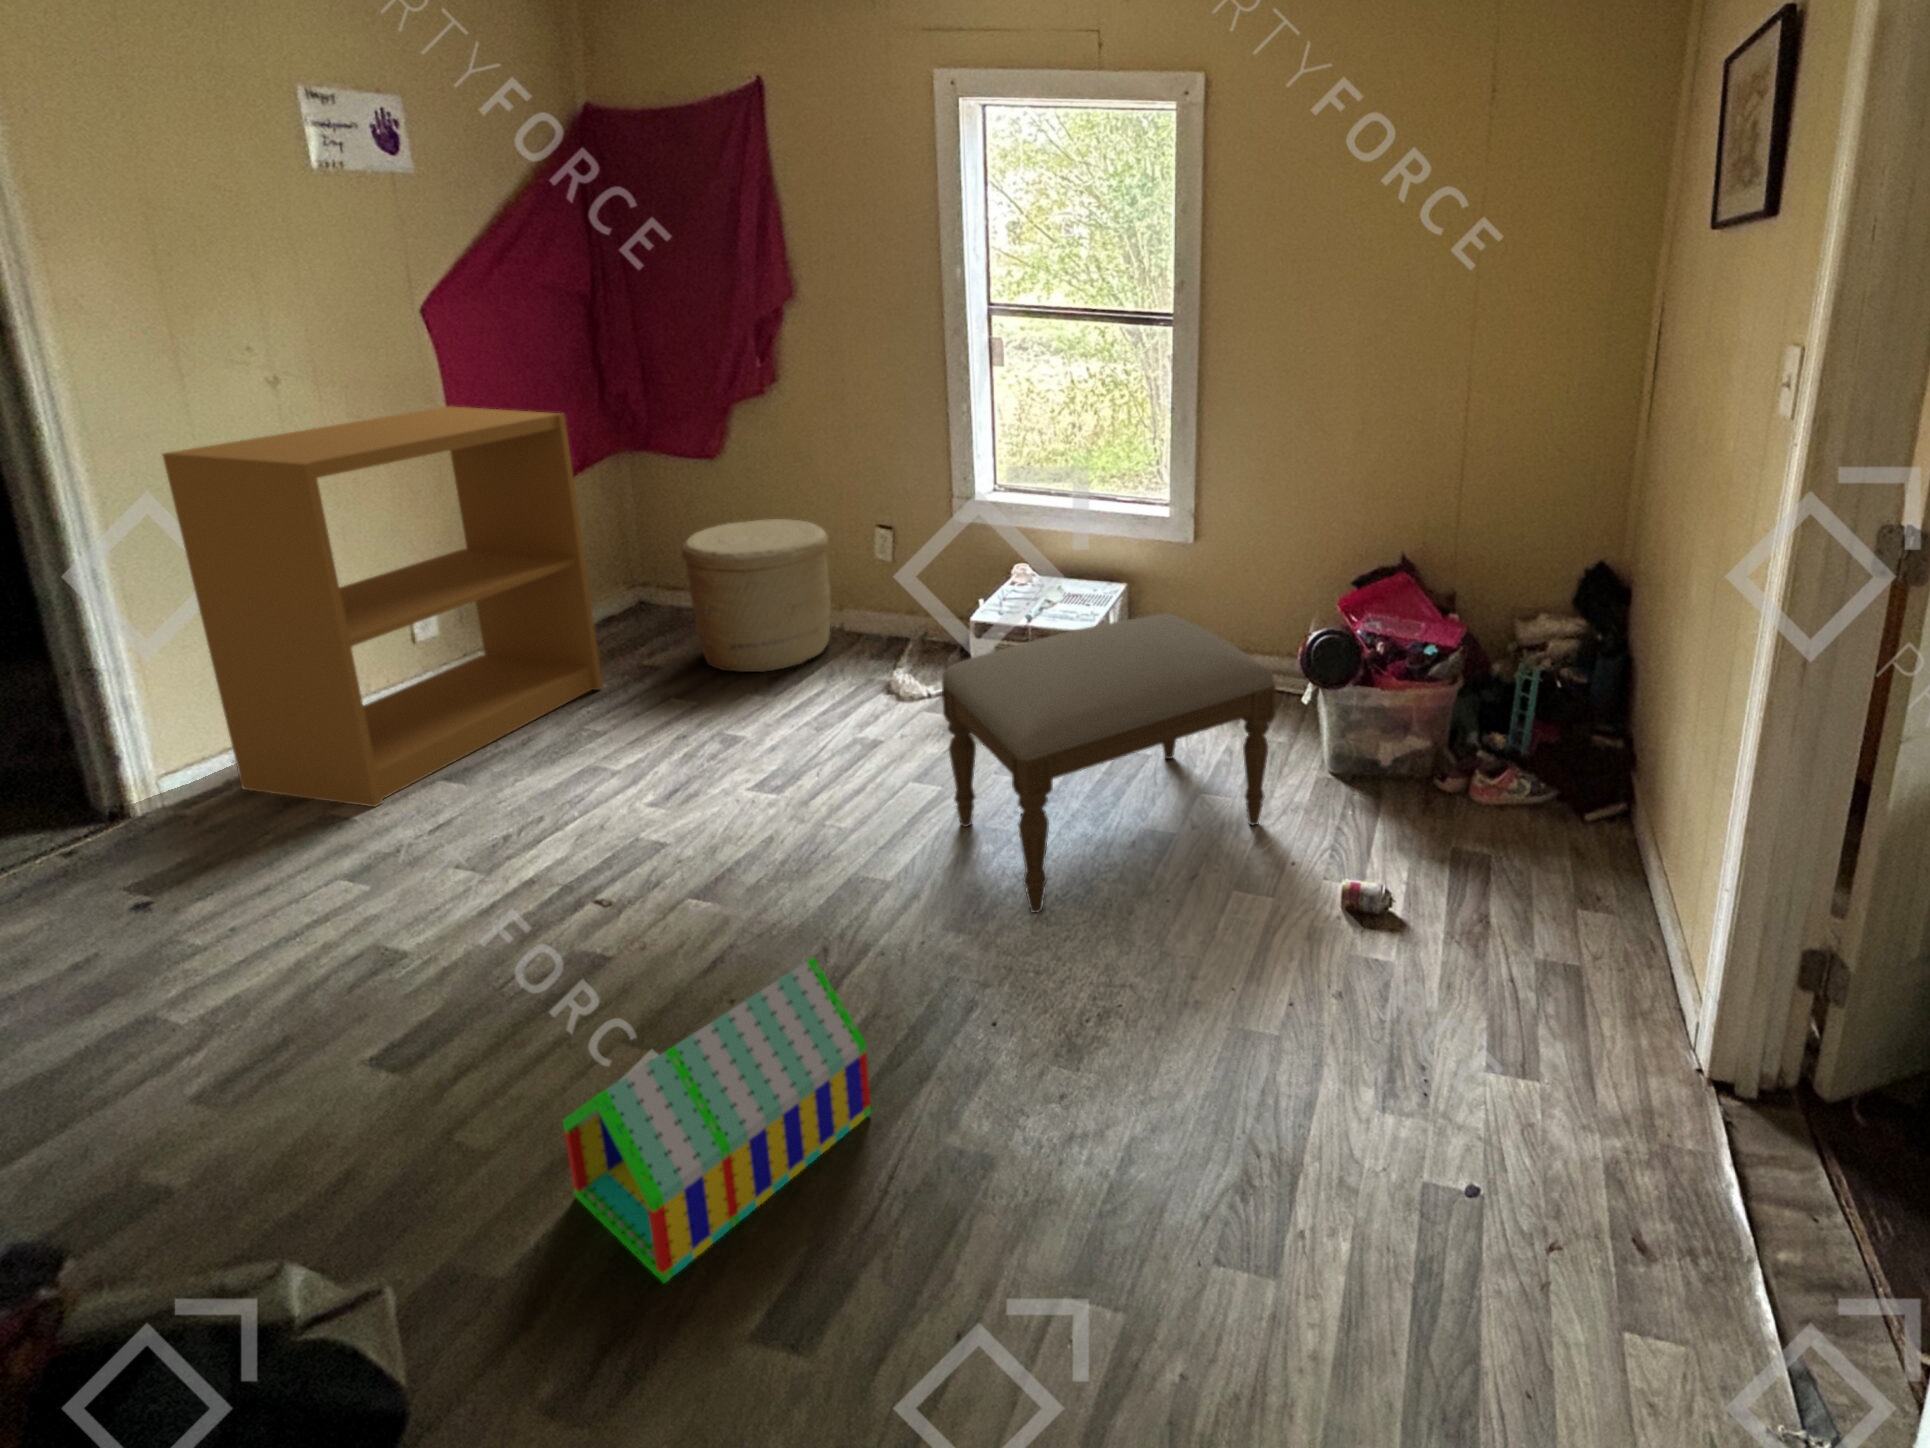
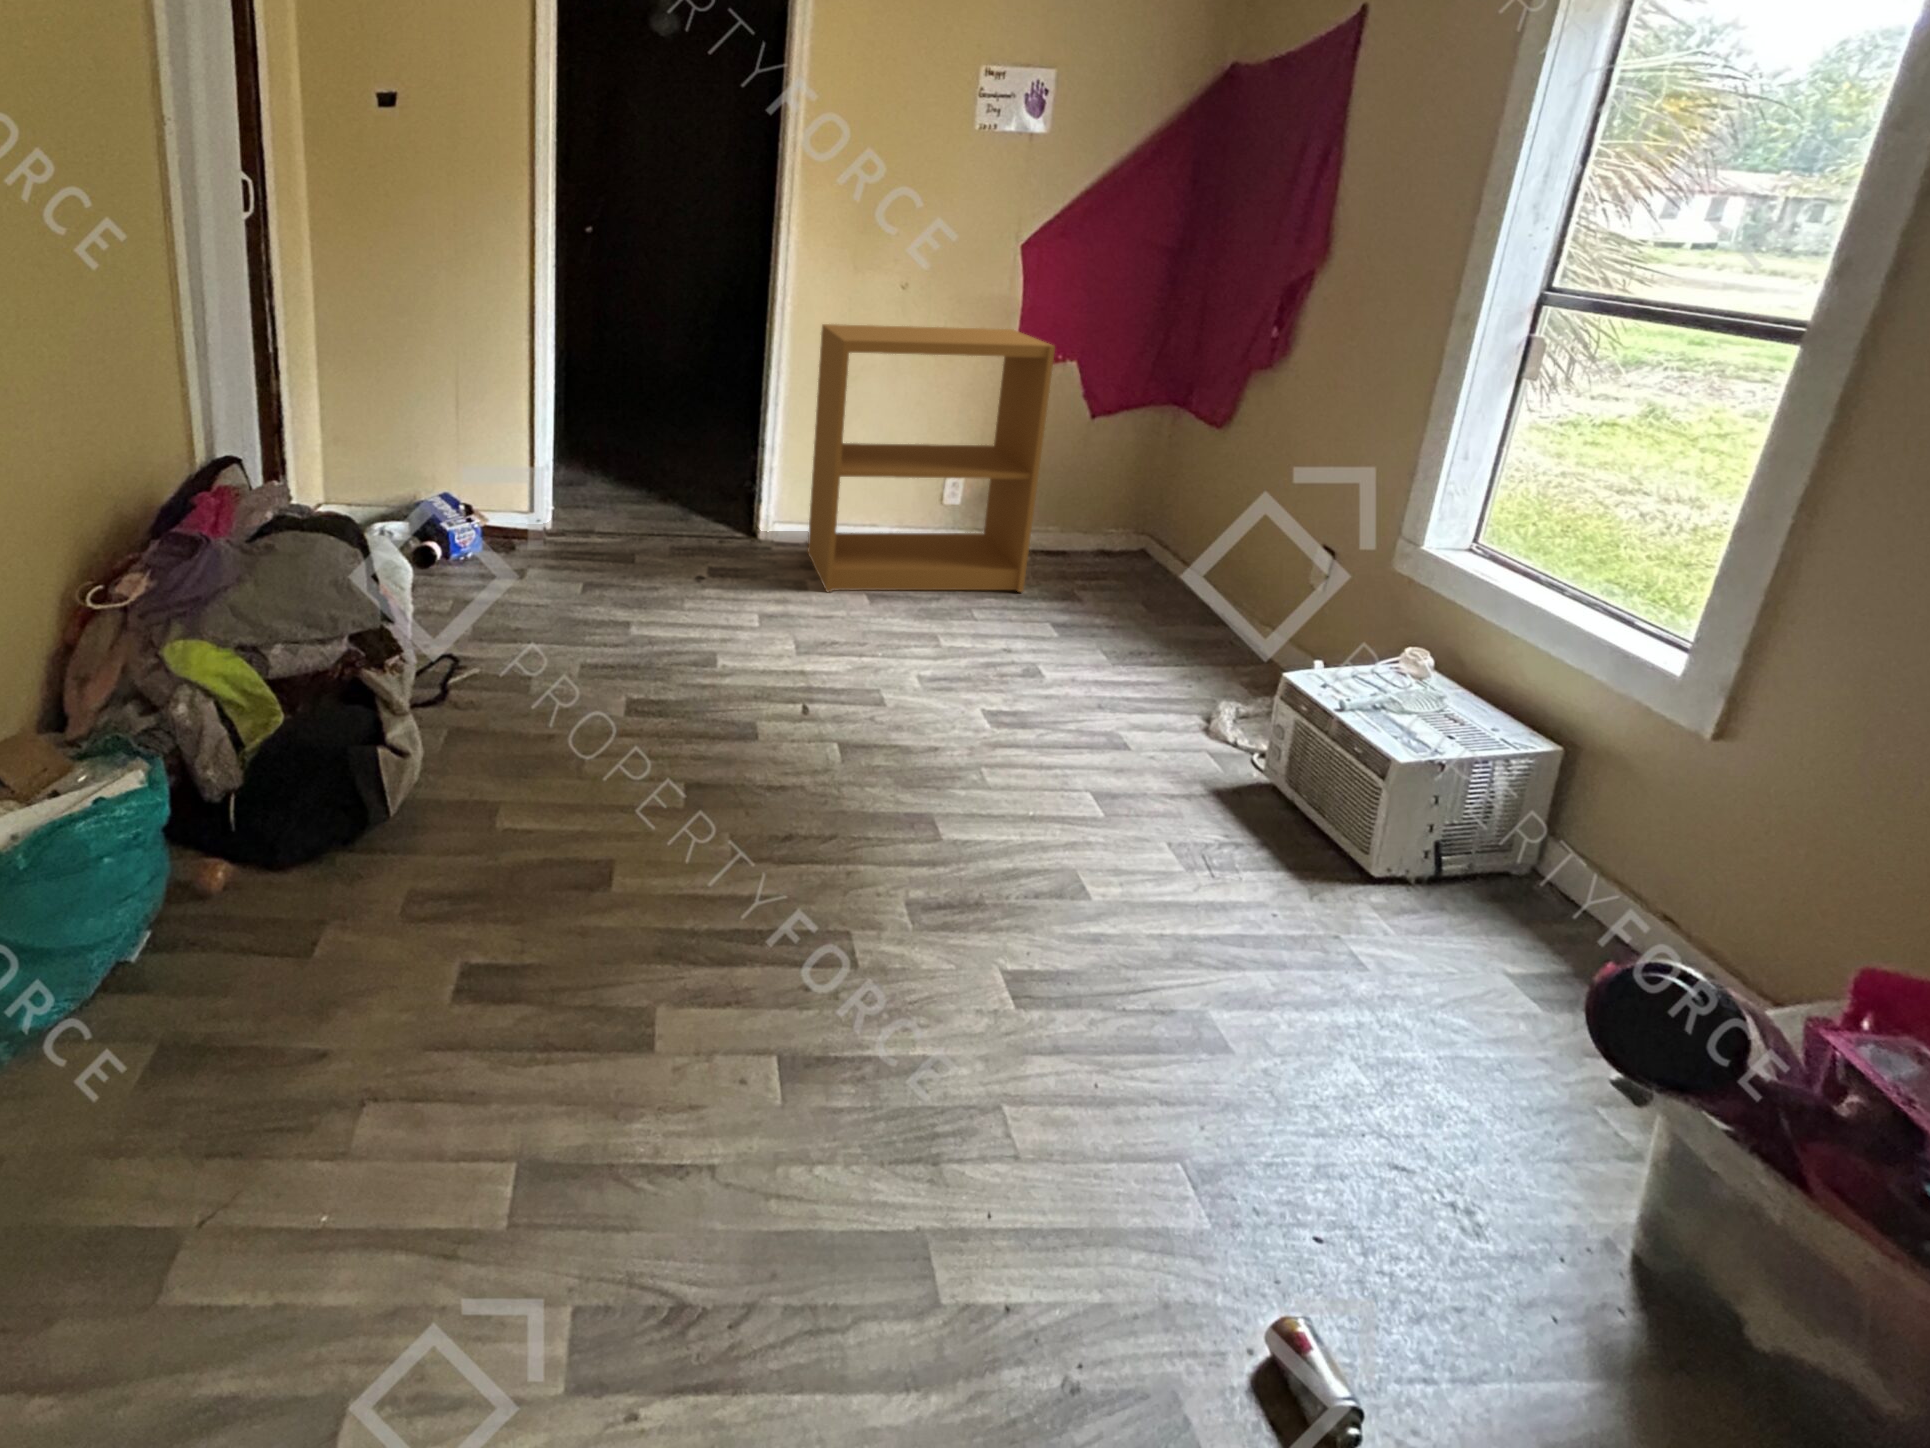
woven basket: present [682,519,831,672] -> none [1108,489,1265,654]
ottoman: present [942,614,1276,913] -> none [975,673,1459,1156]
toy house: present [562,958,872,1283] -> none [506,758,717,947]

